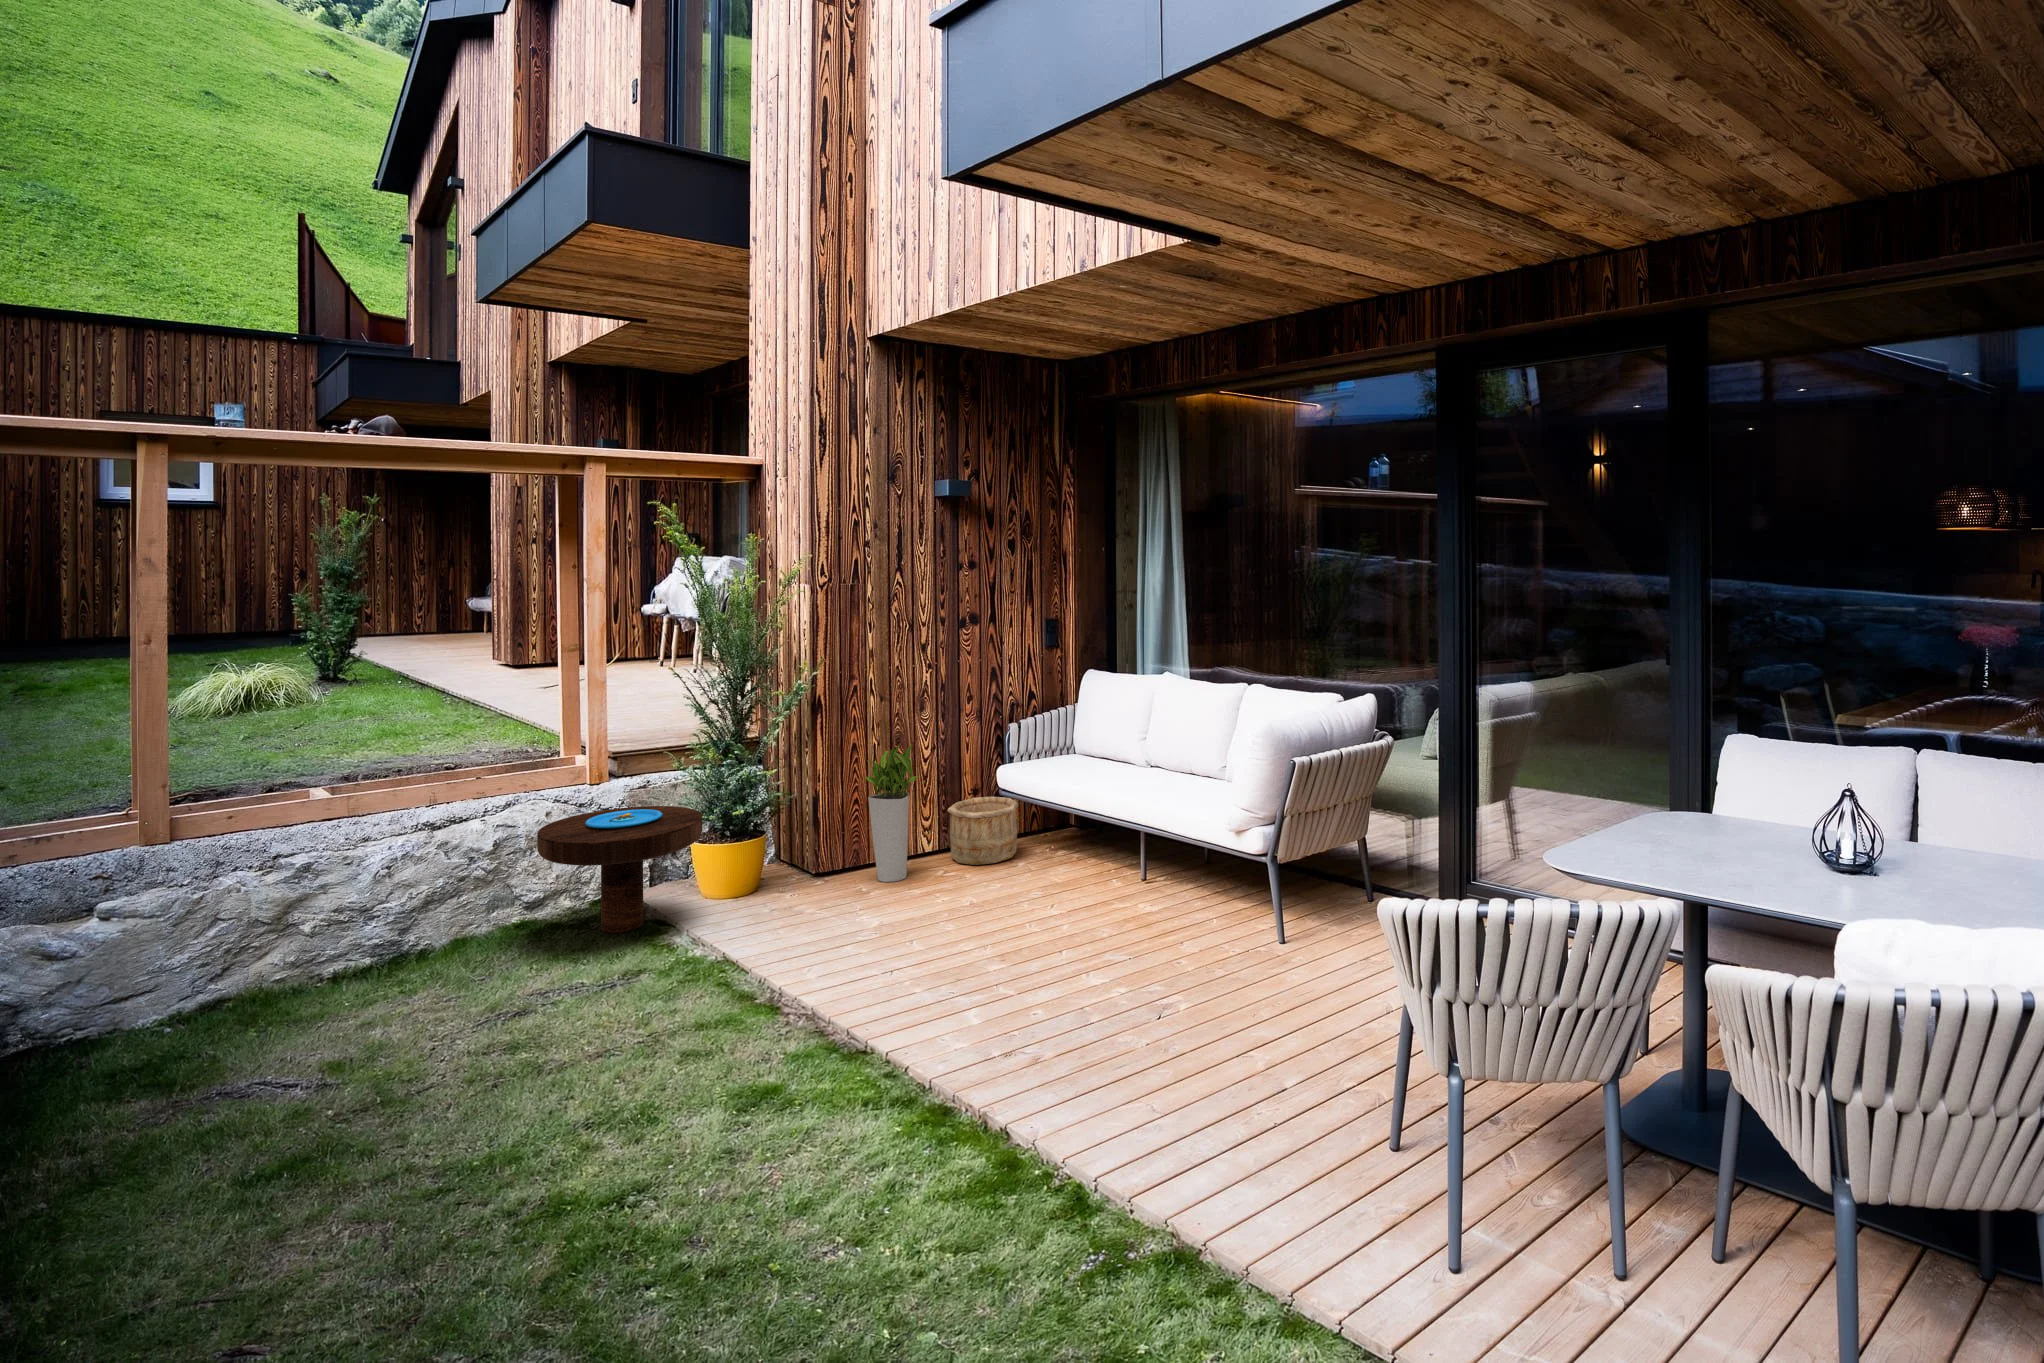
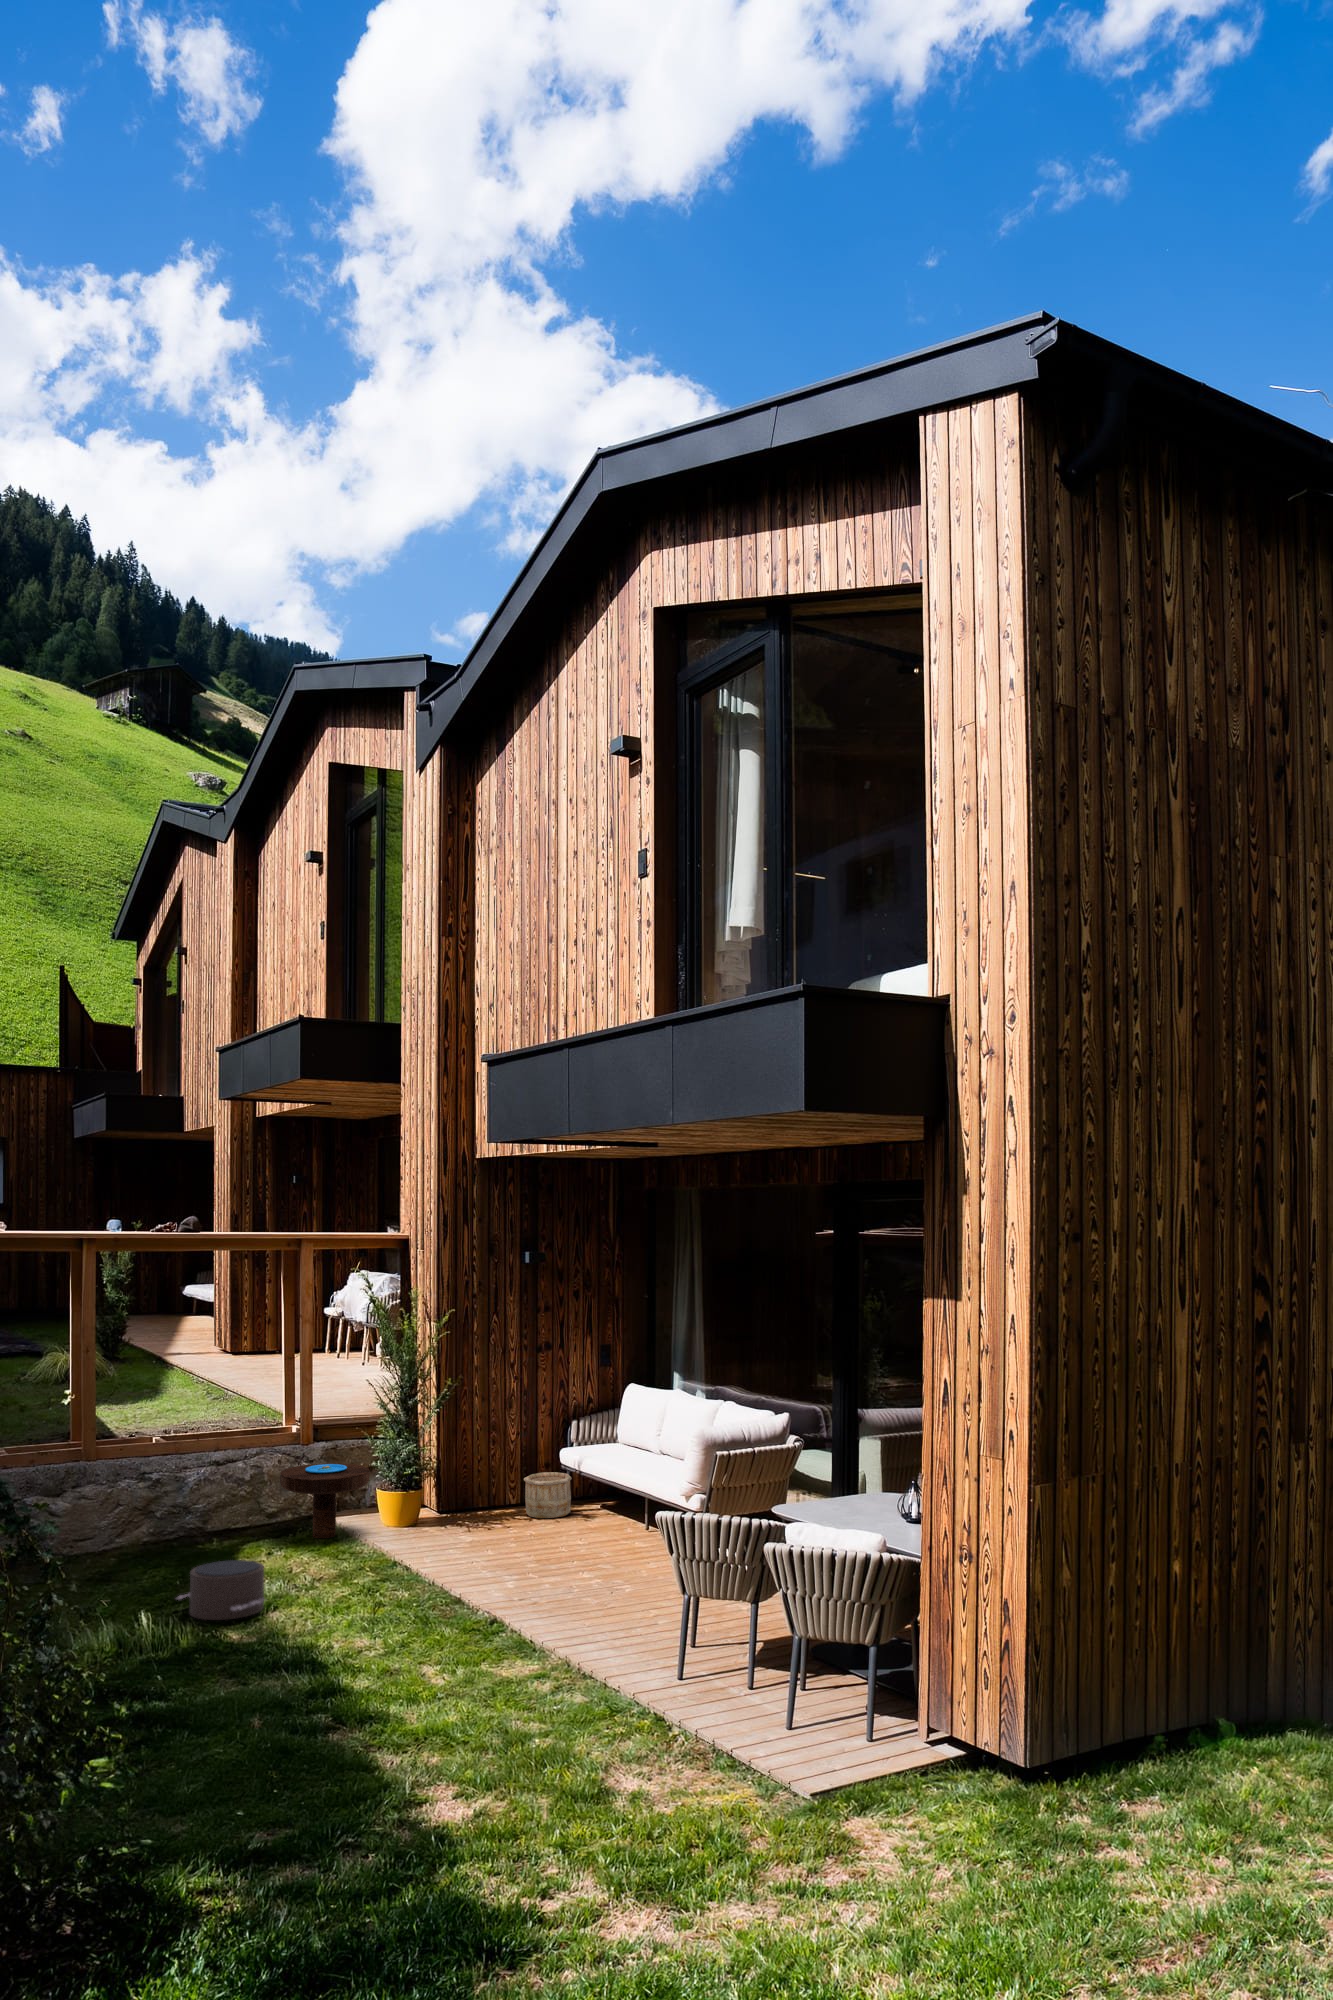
planter: present [866,745,918,882] -> none [466,1430,504,1524]
pouf: none [199,1054,447,1234] -> present [177,1560,264,1620]

